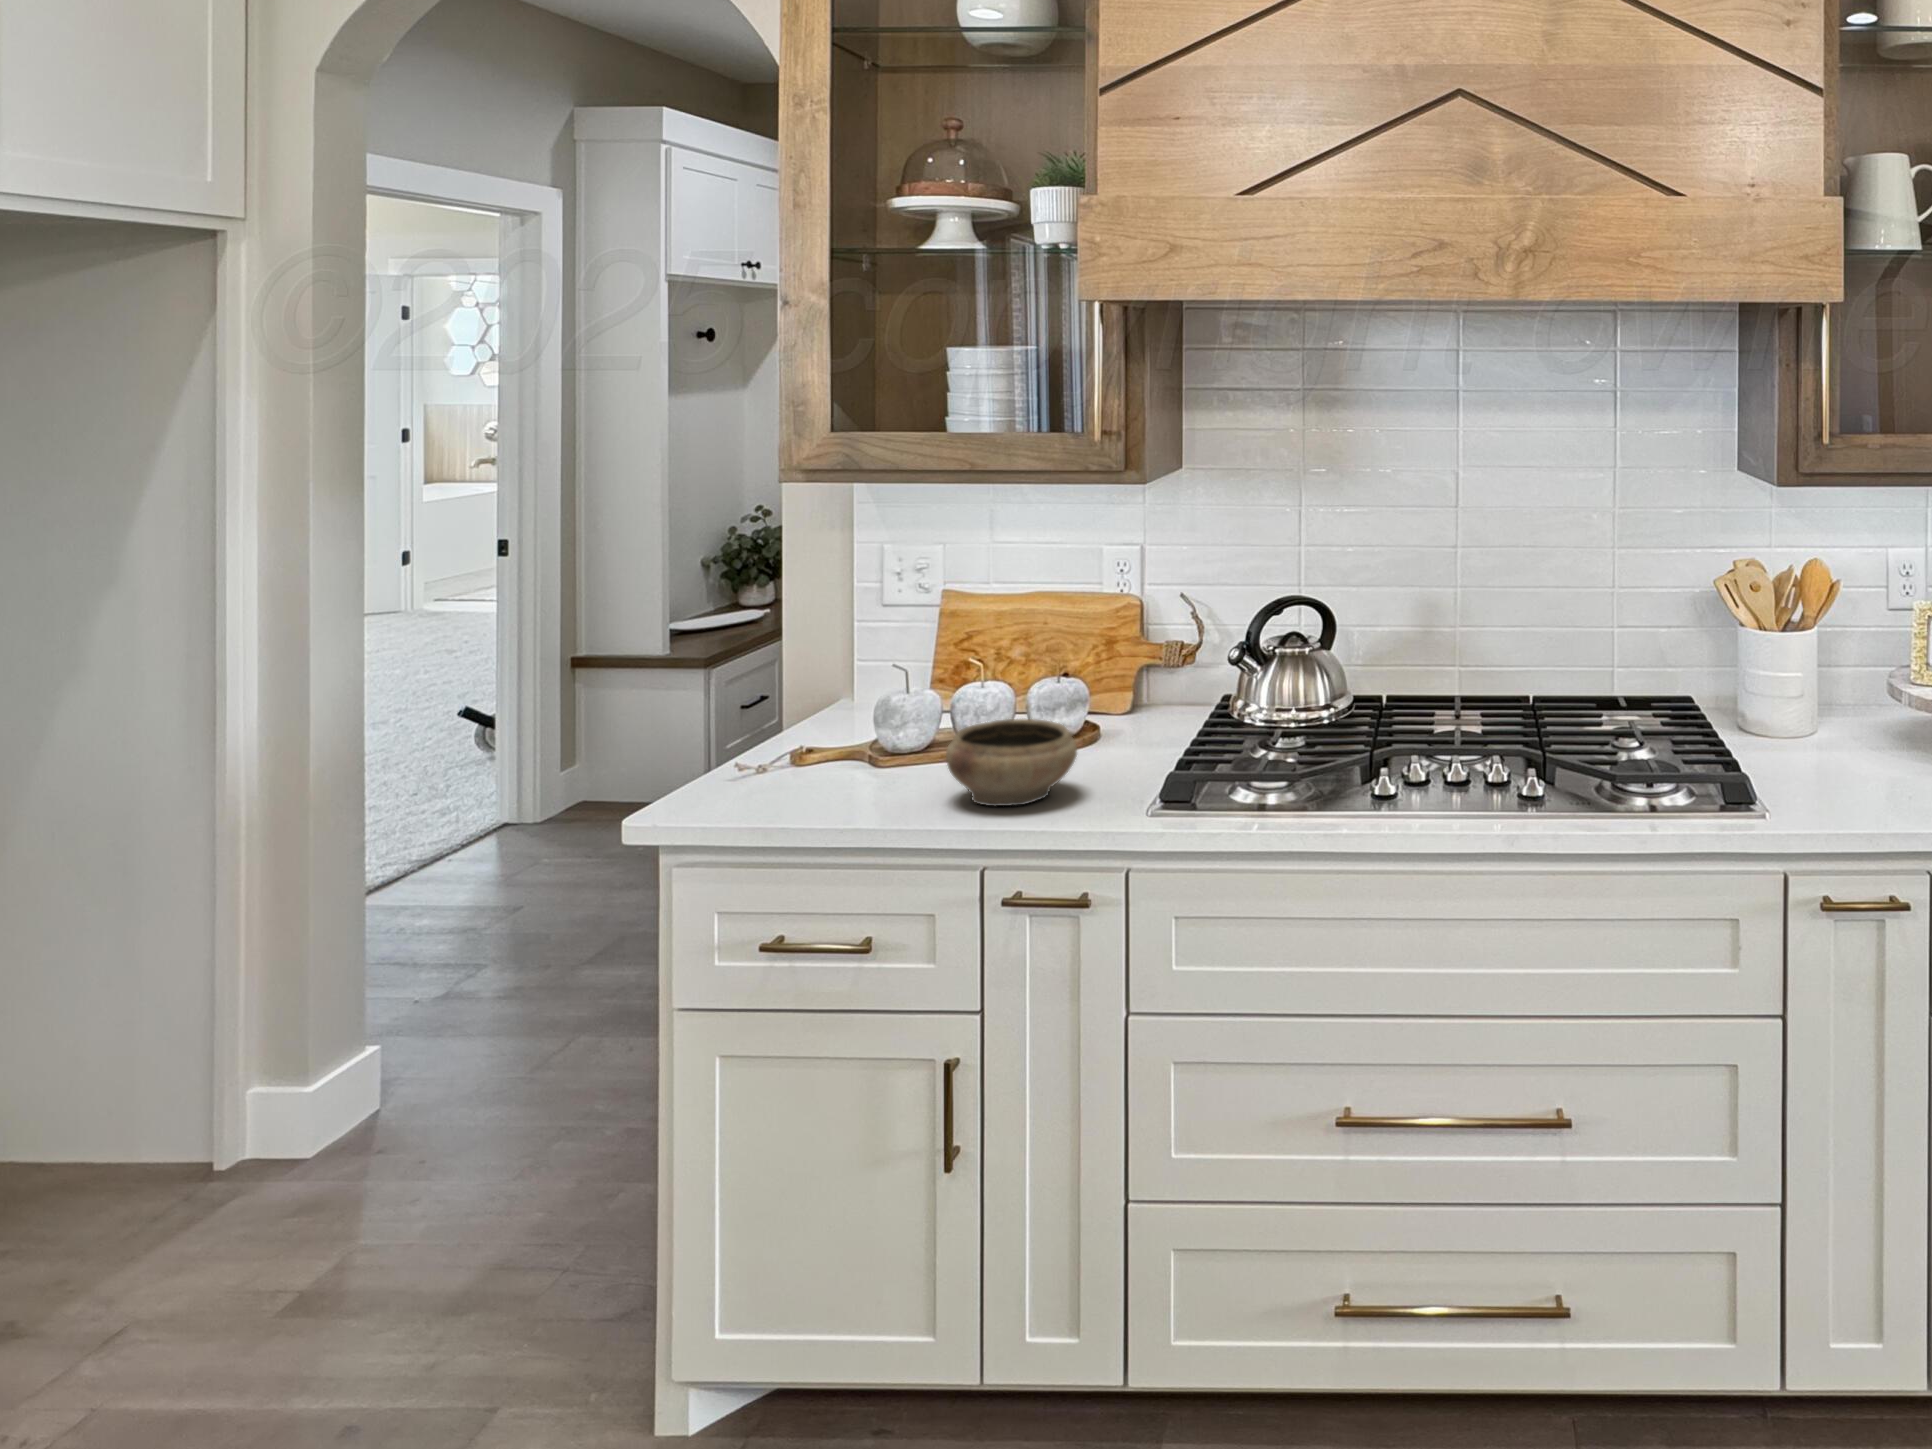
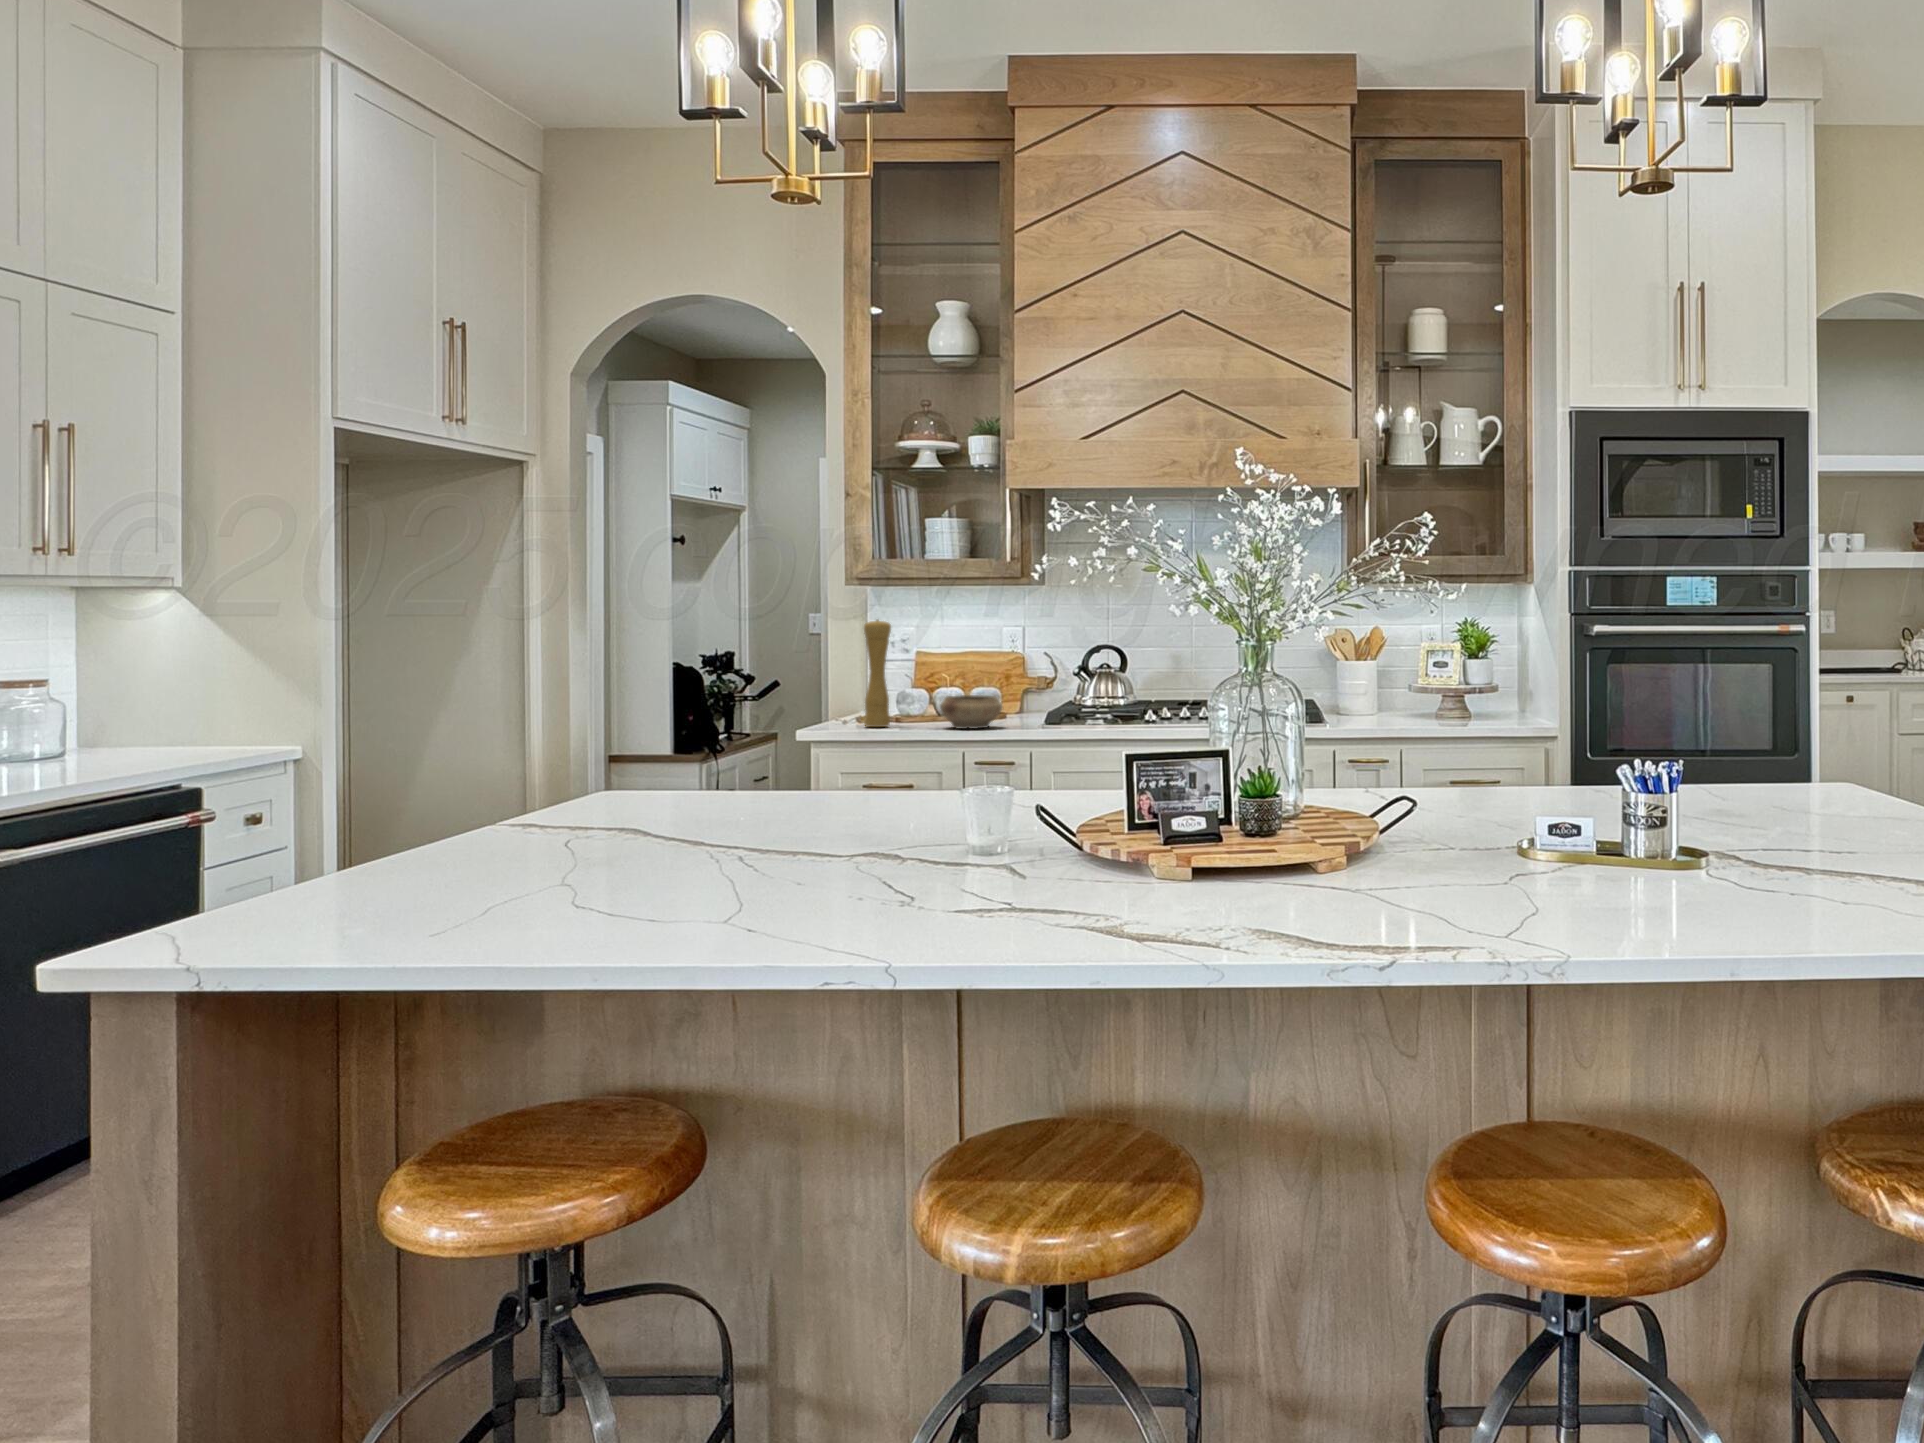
pepper mill: none [790,565,850,795] -> present [864,620,891,727]

